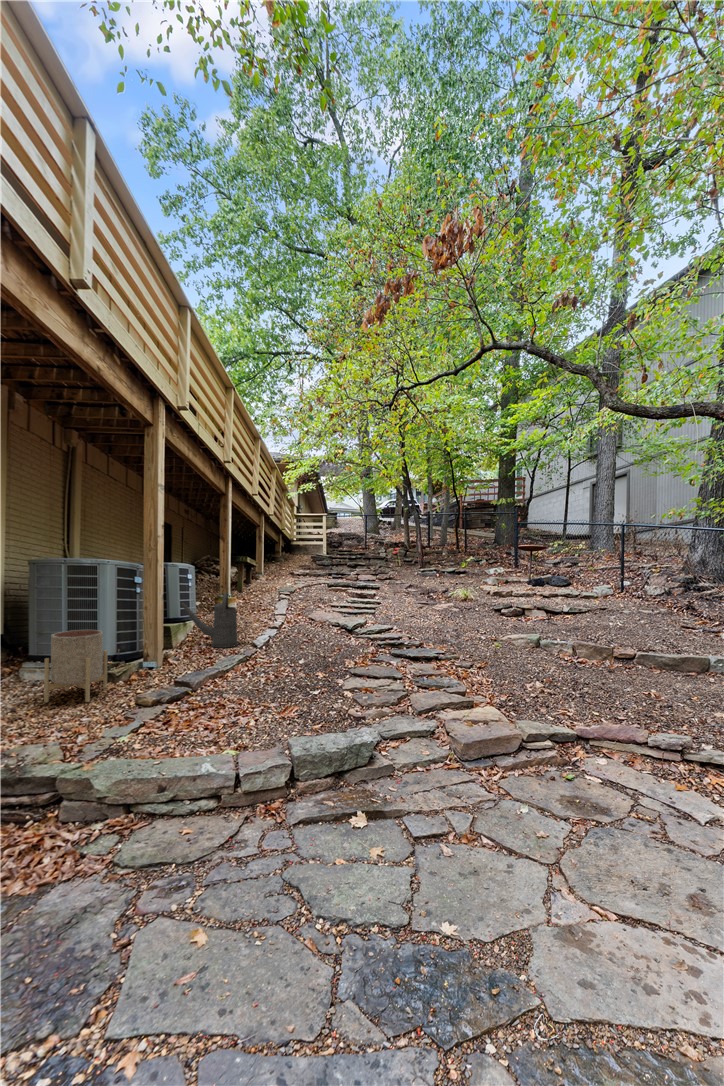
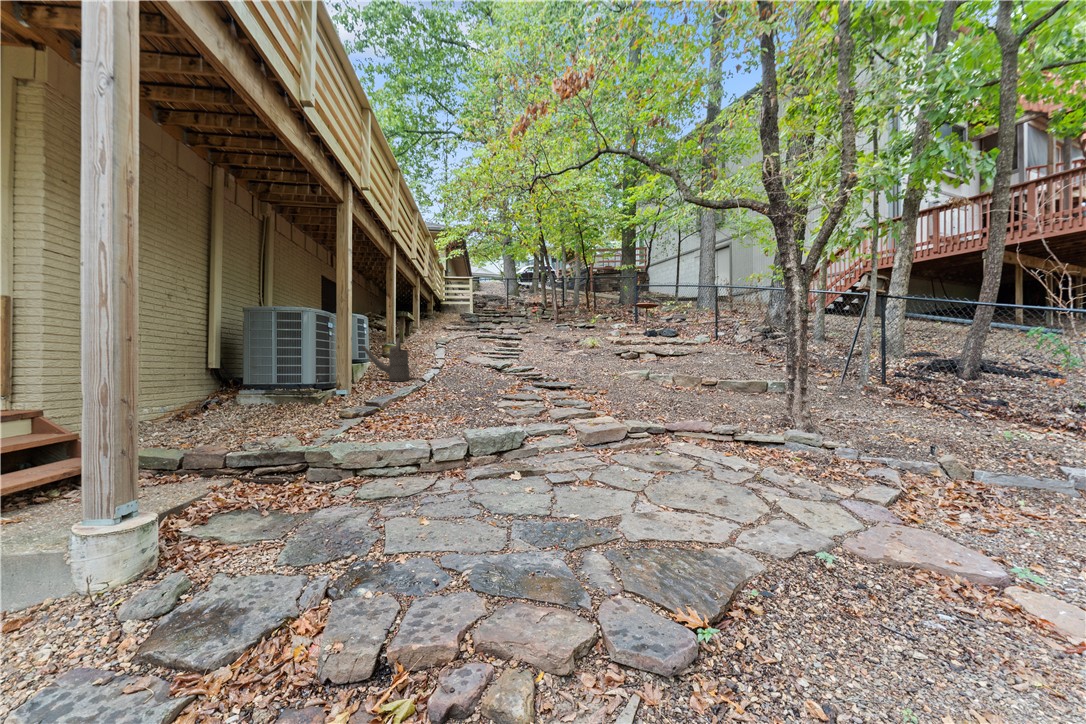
planter: present [44,630,107,702] -> none [263,363,312,417]

